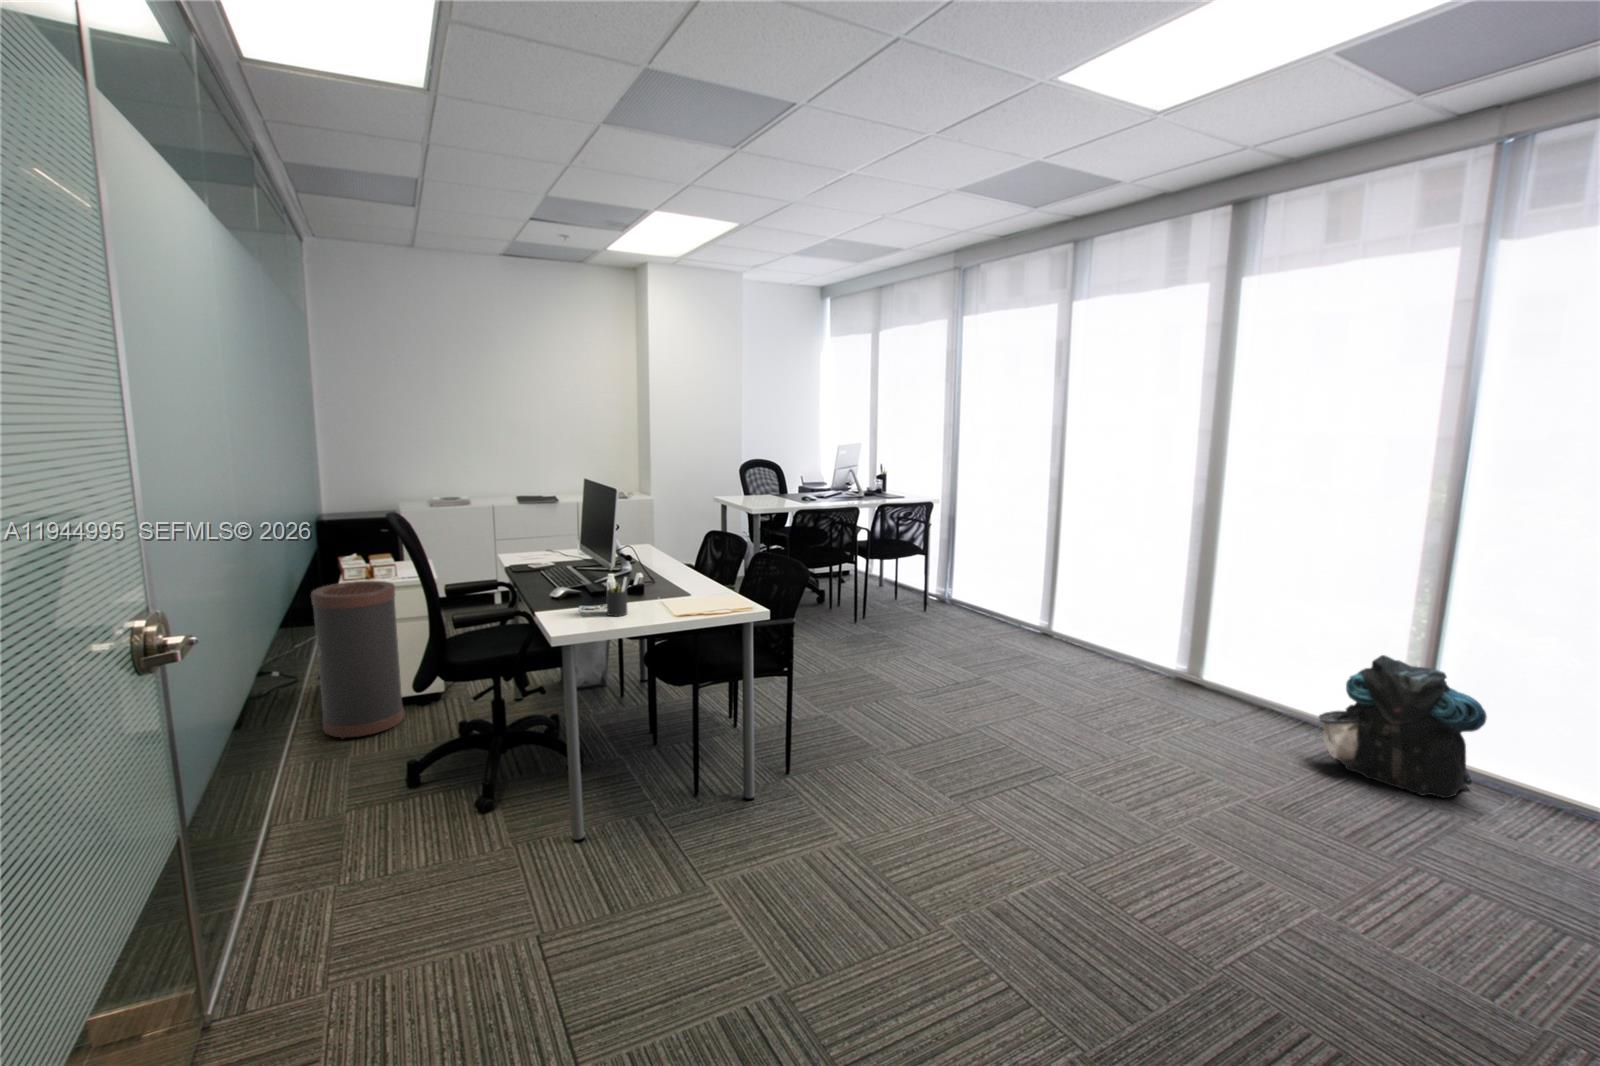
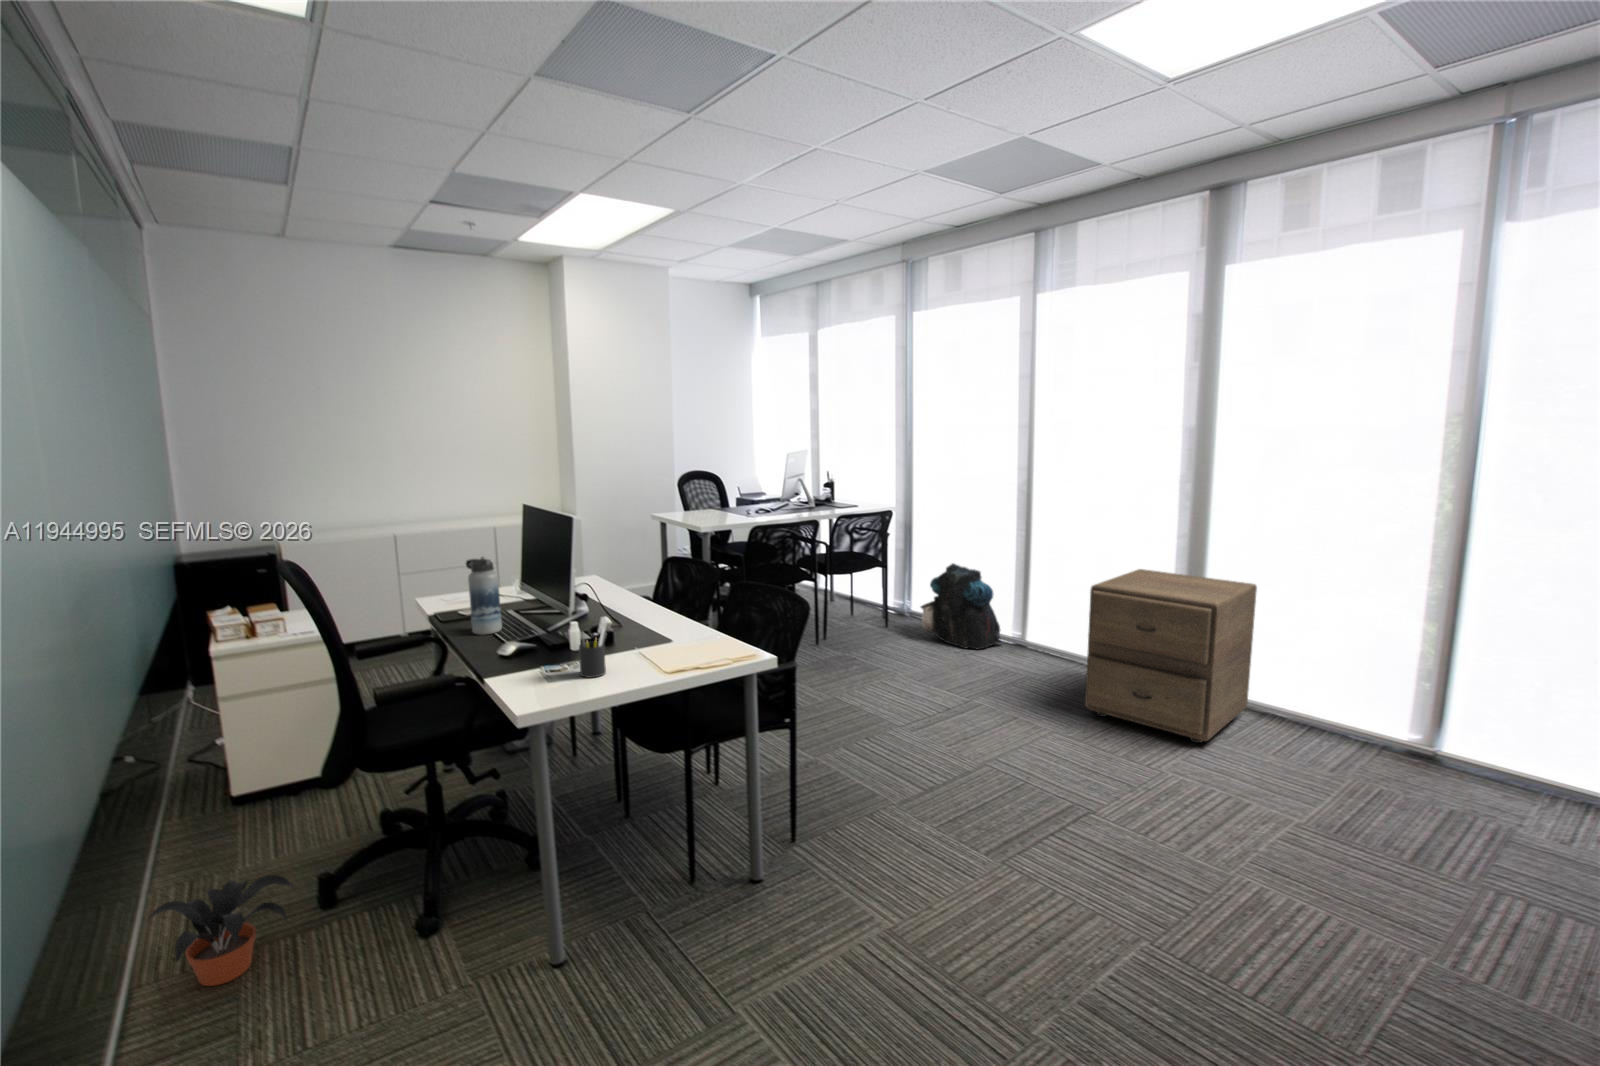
water bottle: none [531,519,558,582] -> present [466,557,502,635]
filing cabinet: none [1083,564,1255,726] -> present [1085,569,1257,743]
trash can: present [311,581,404,739] -> none [172,642,304,848]
backpack: present [1319,655,1487,798] -> present [921,563,1003,649]
potted plant: none [281,753,389,829] -> present [145,875,293,986]

